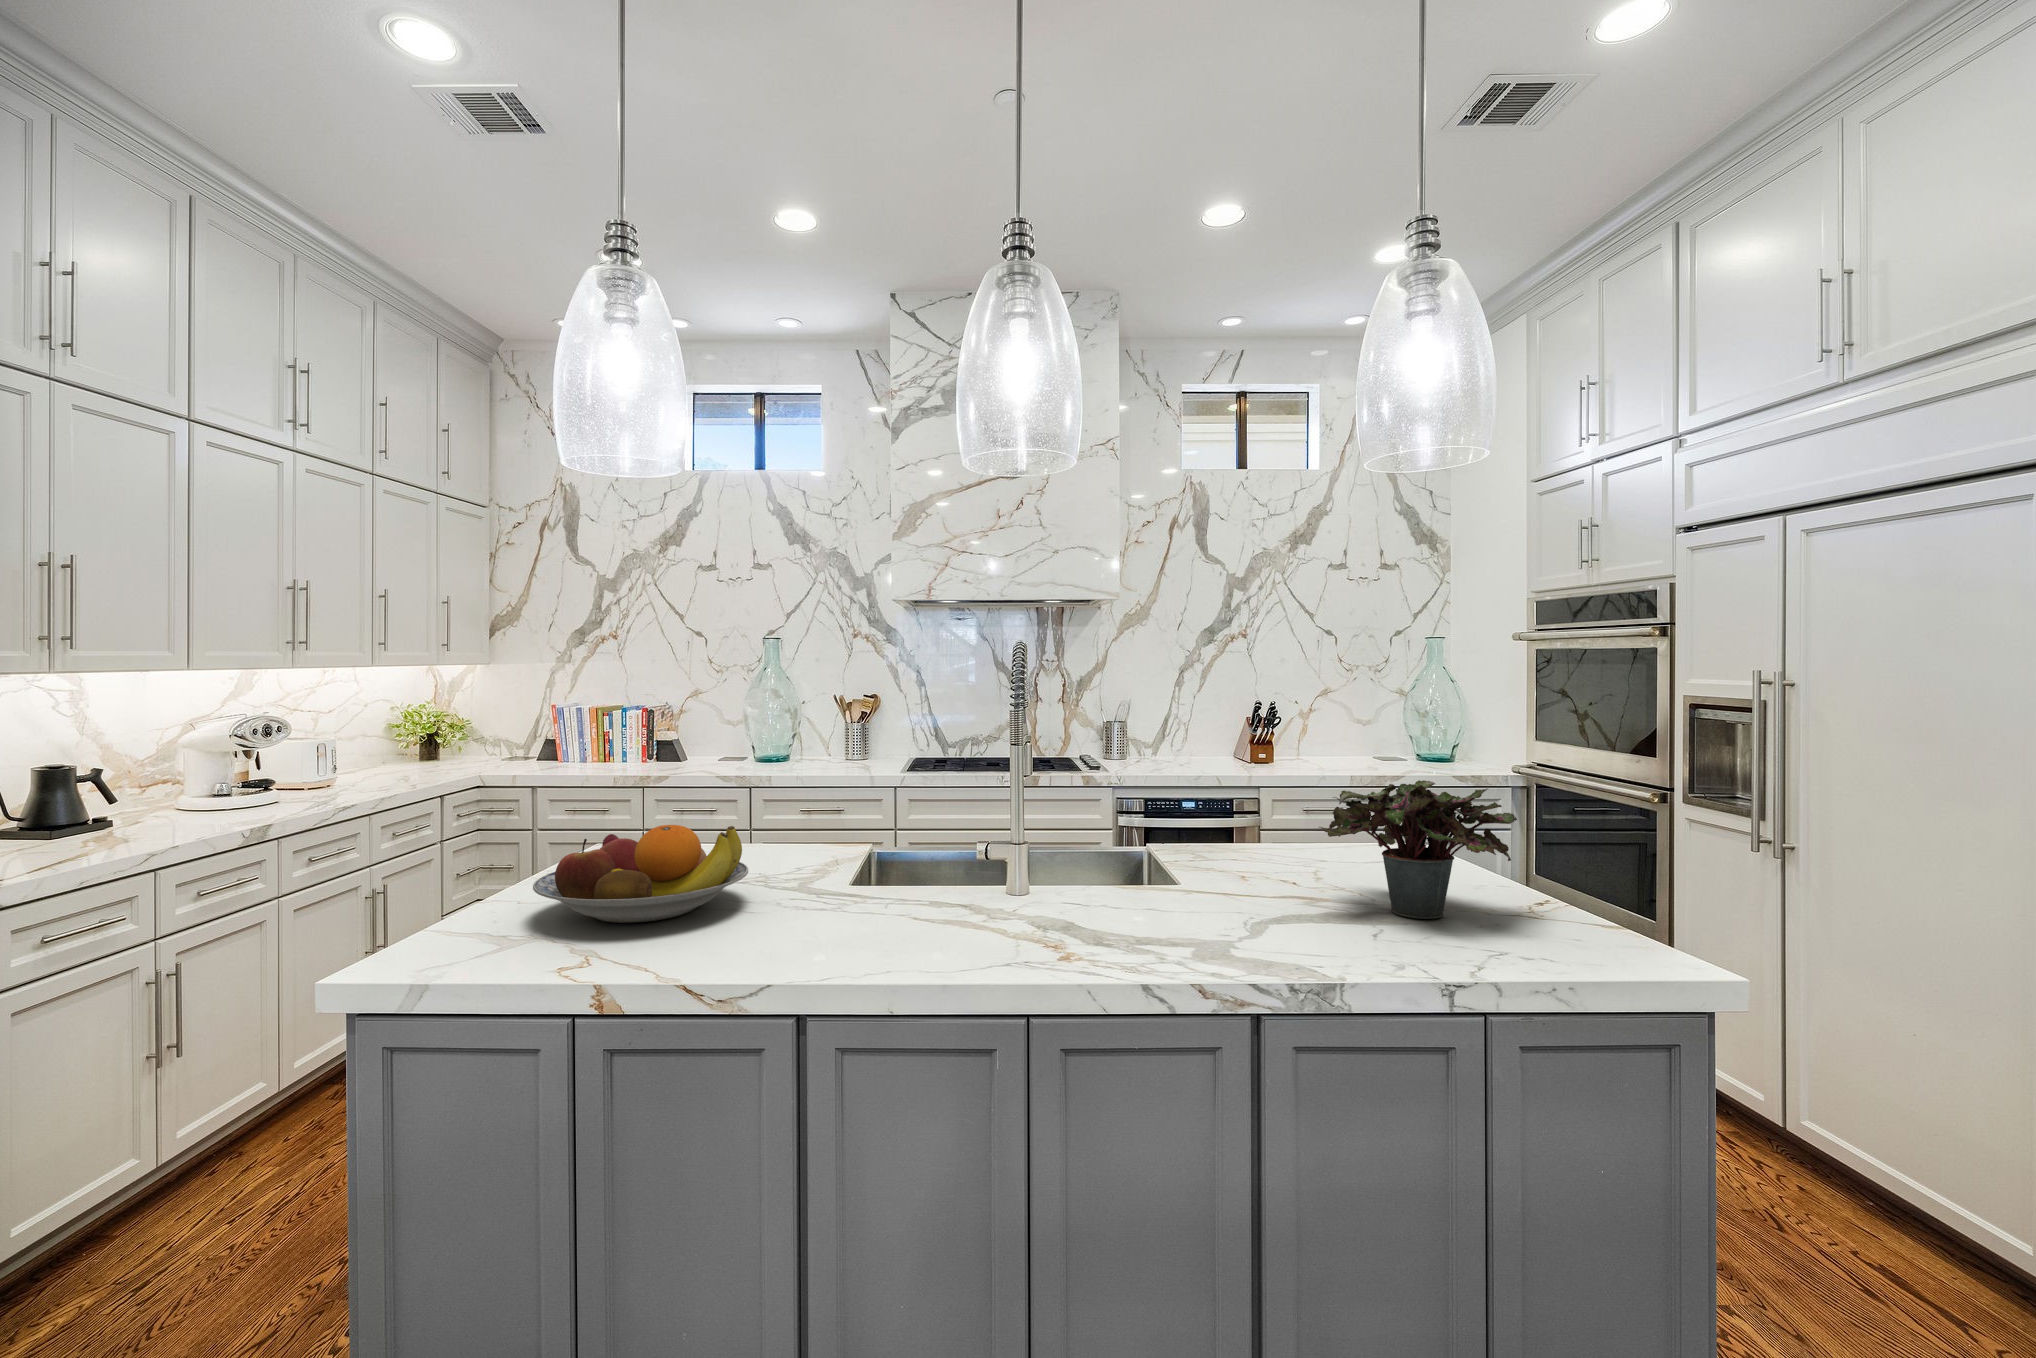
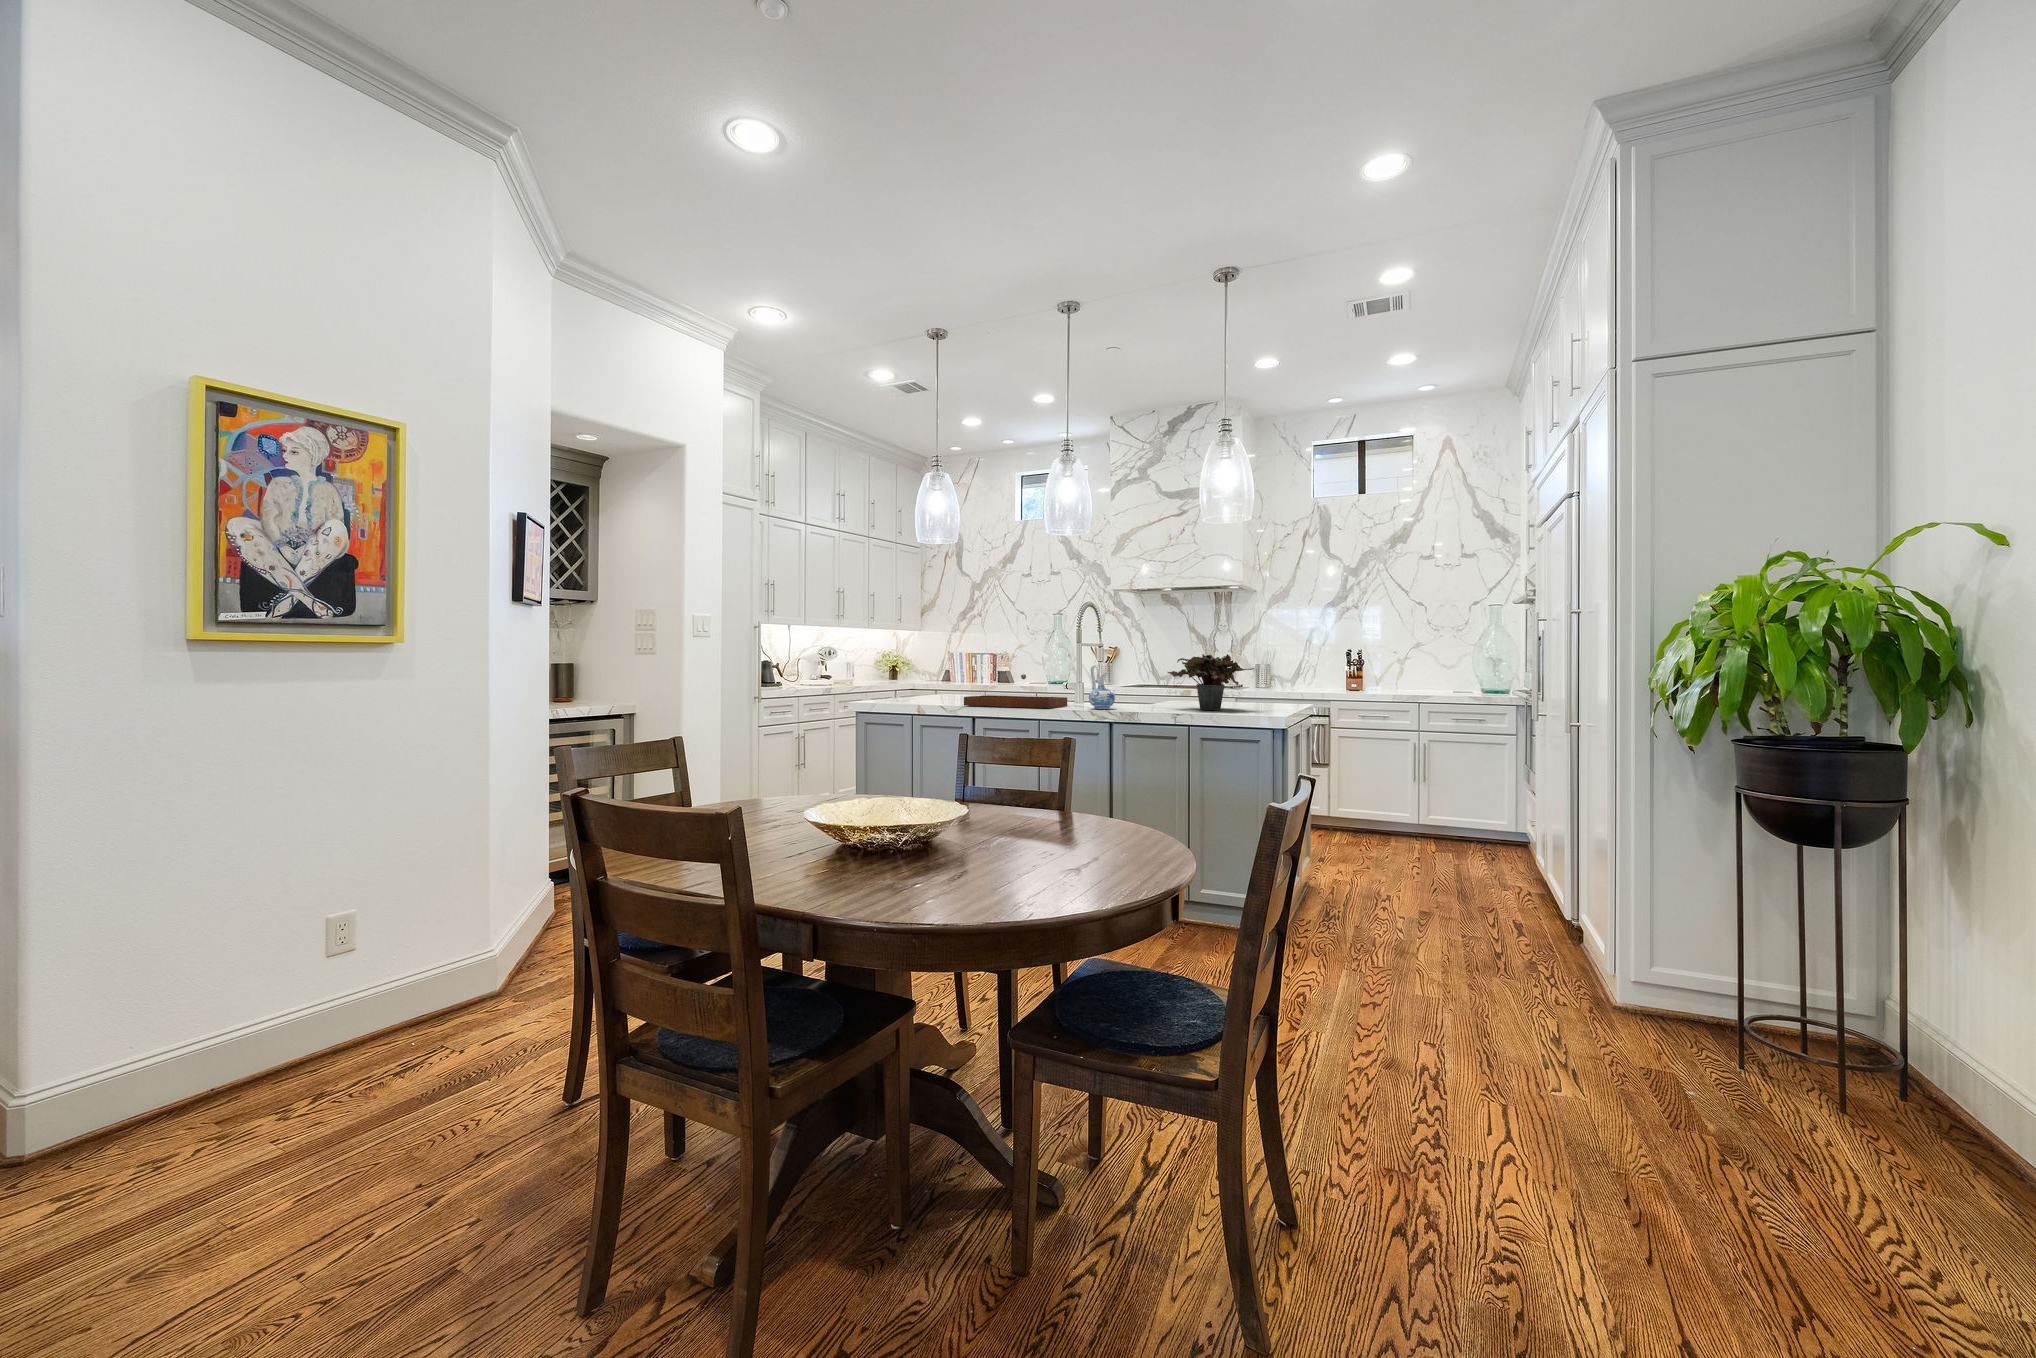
ceramic pitcher: none [1156,823,1226,943] -> present [1089,665,1115,709]
fruit bowl: present [533,825,748,923] -> none [895,670,968,701]
tray: none [797,845,1068,957] -> present [964,674,1067,708]

